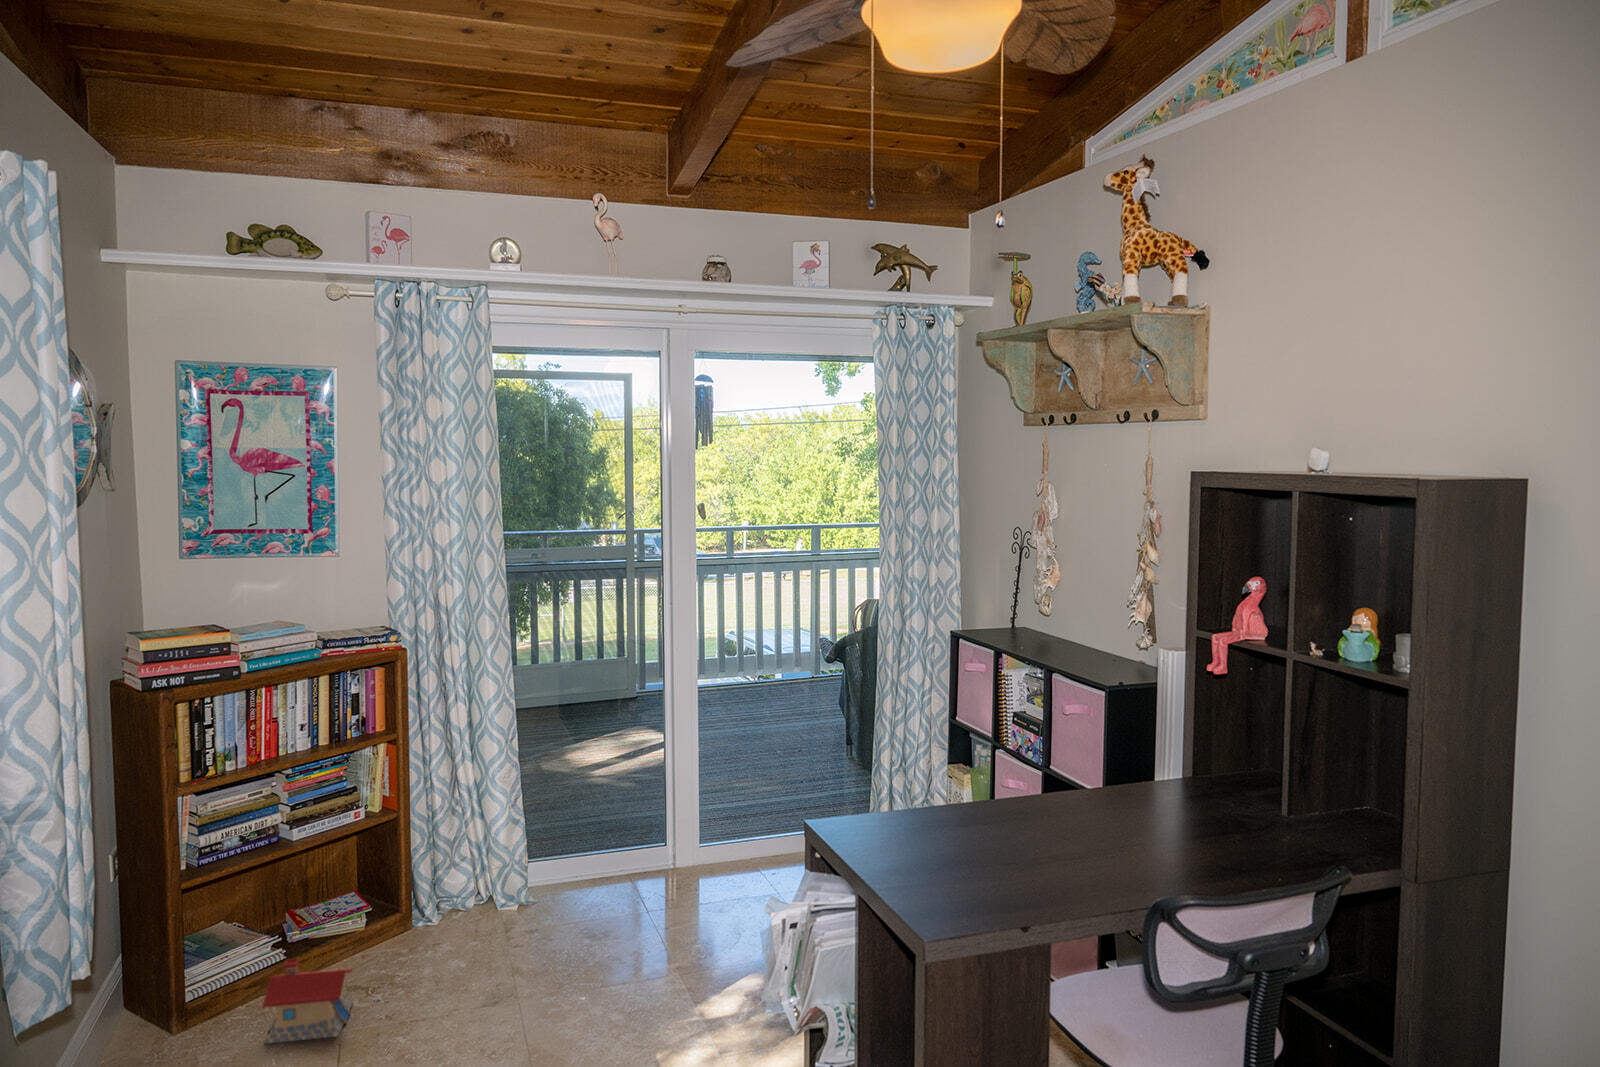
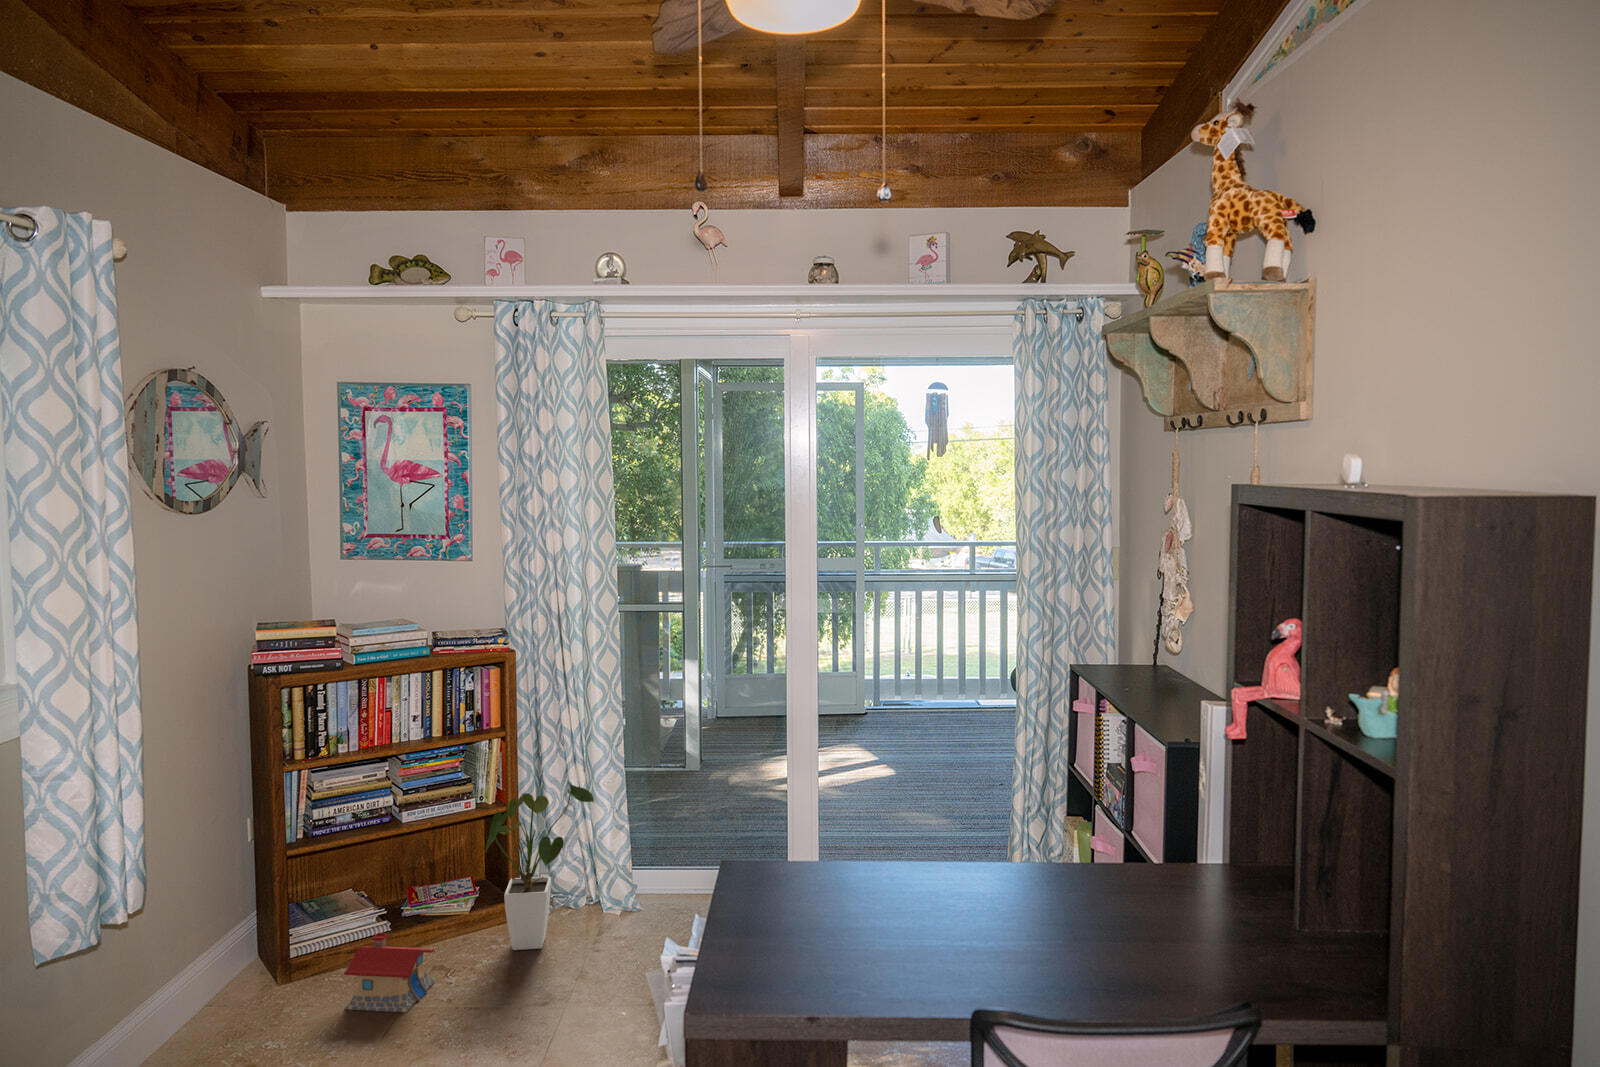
house plant: none [391,783,494,960] -> present [486,783,595,950]

